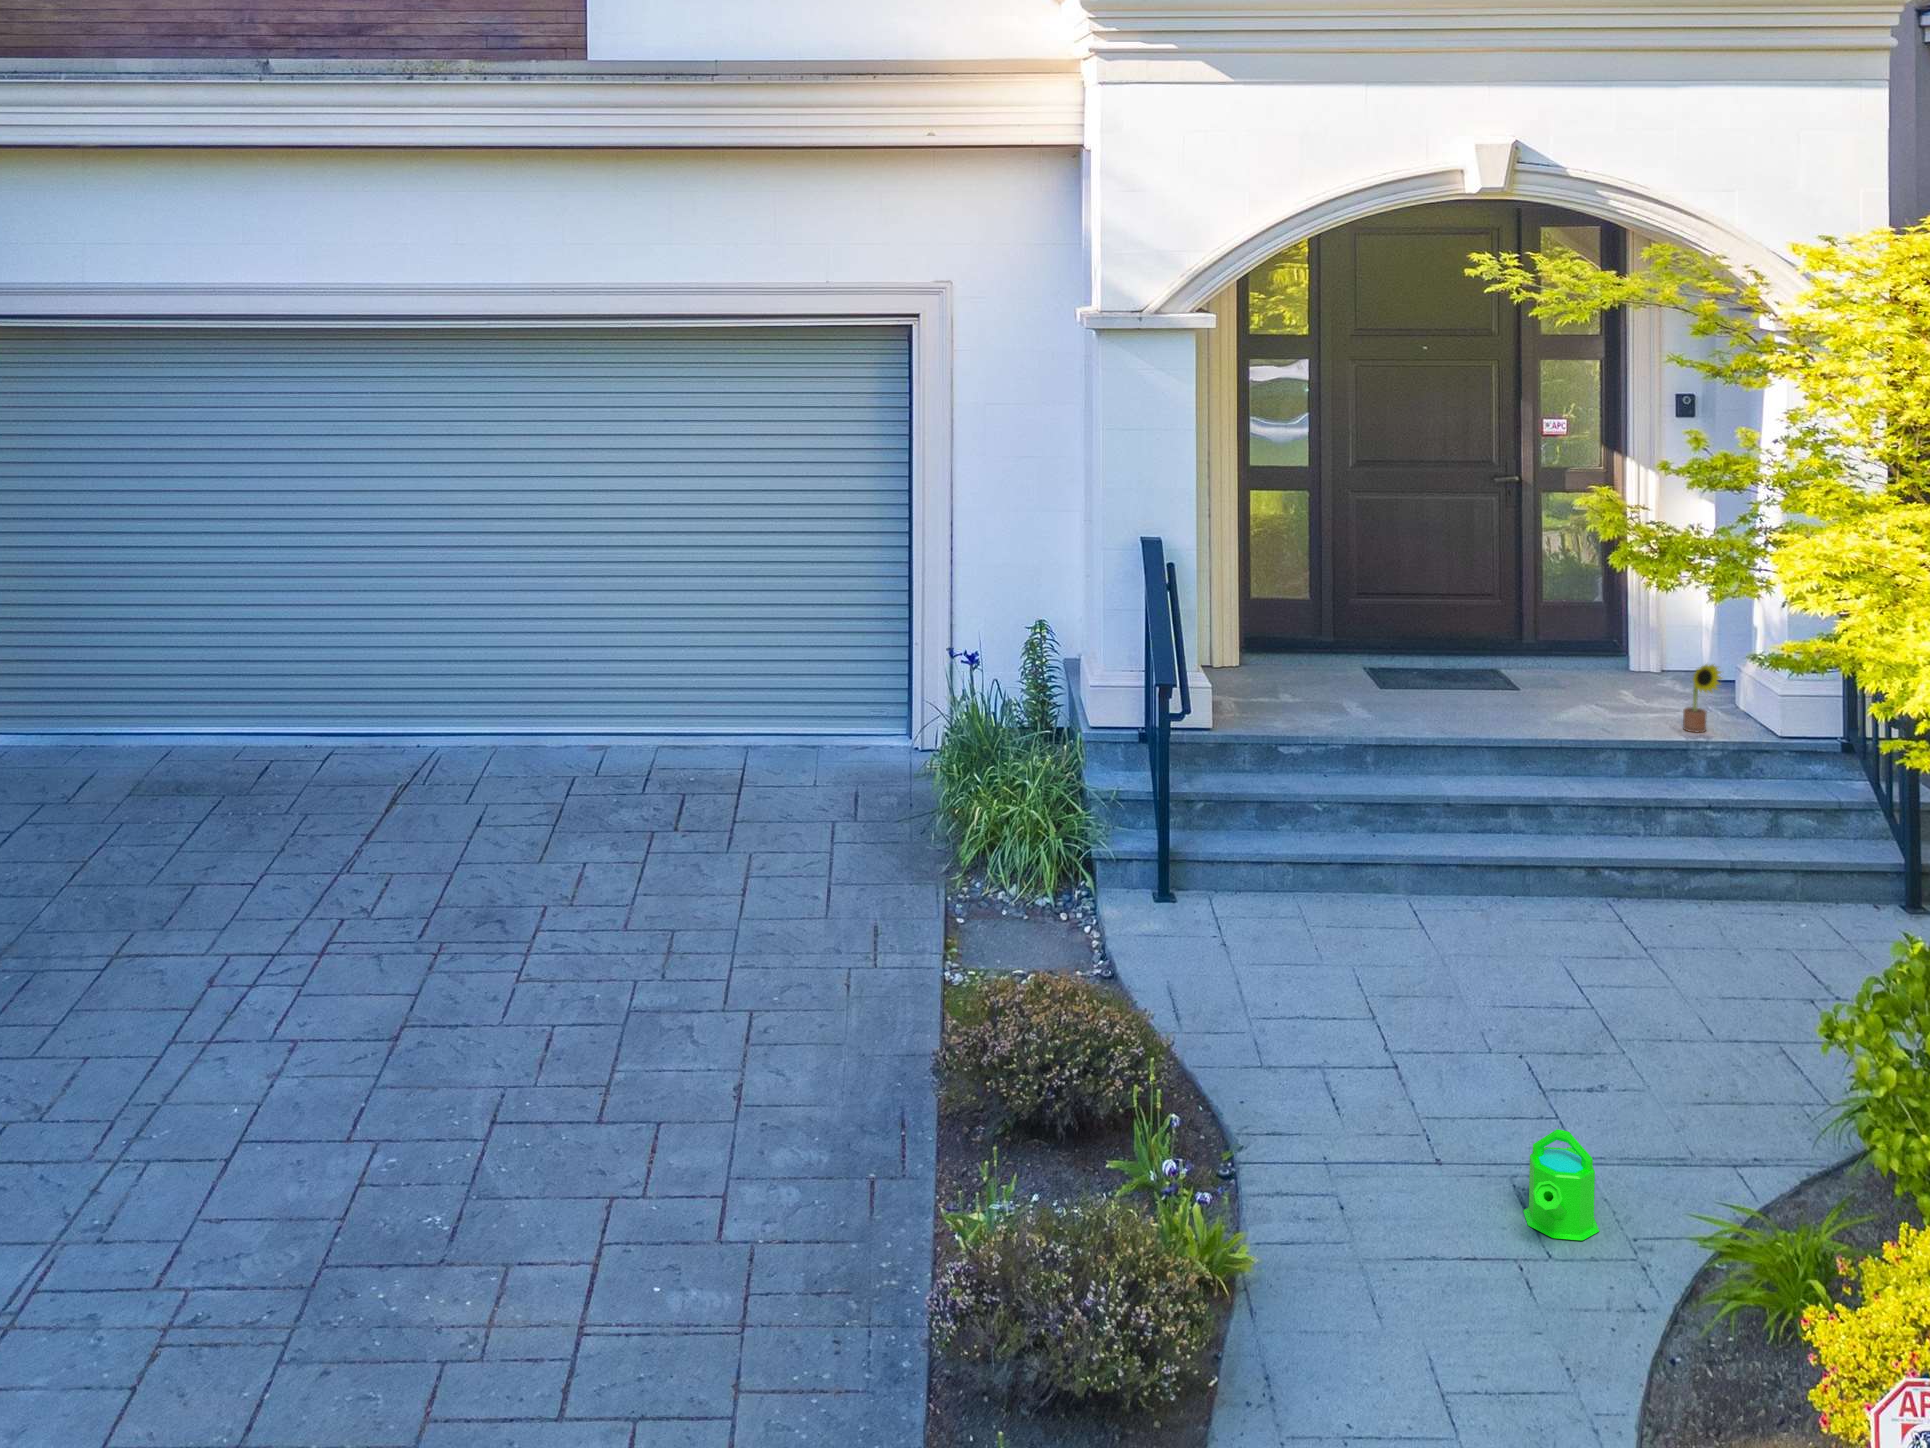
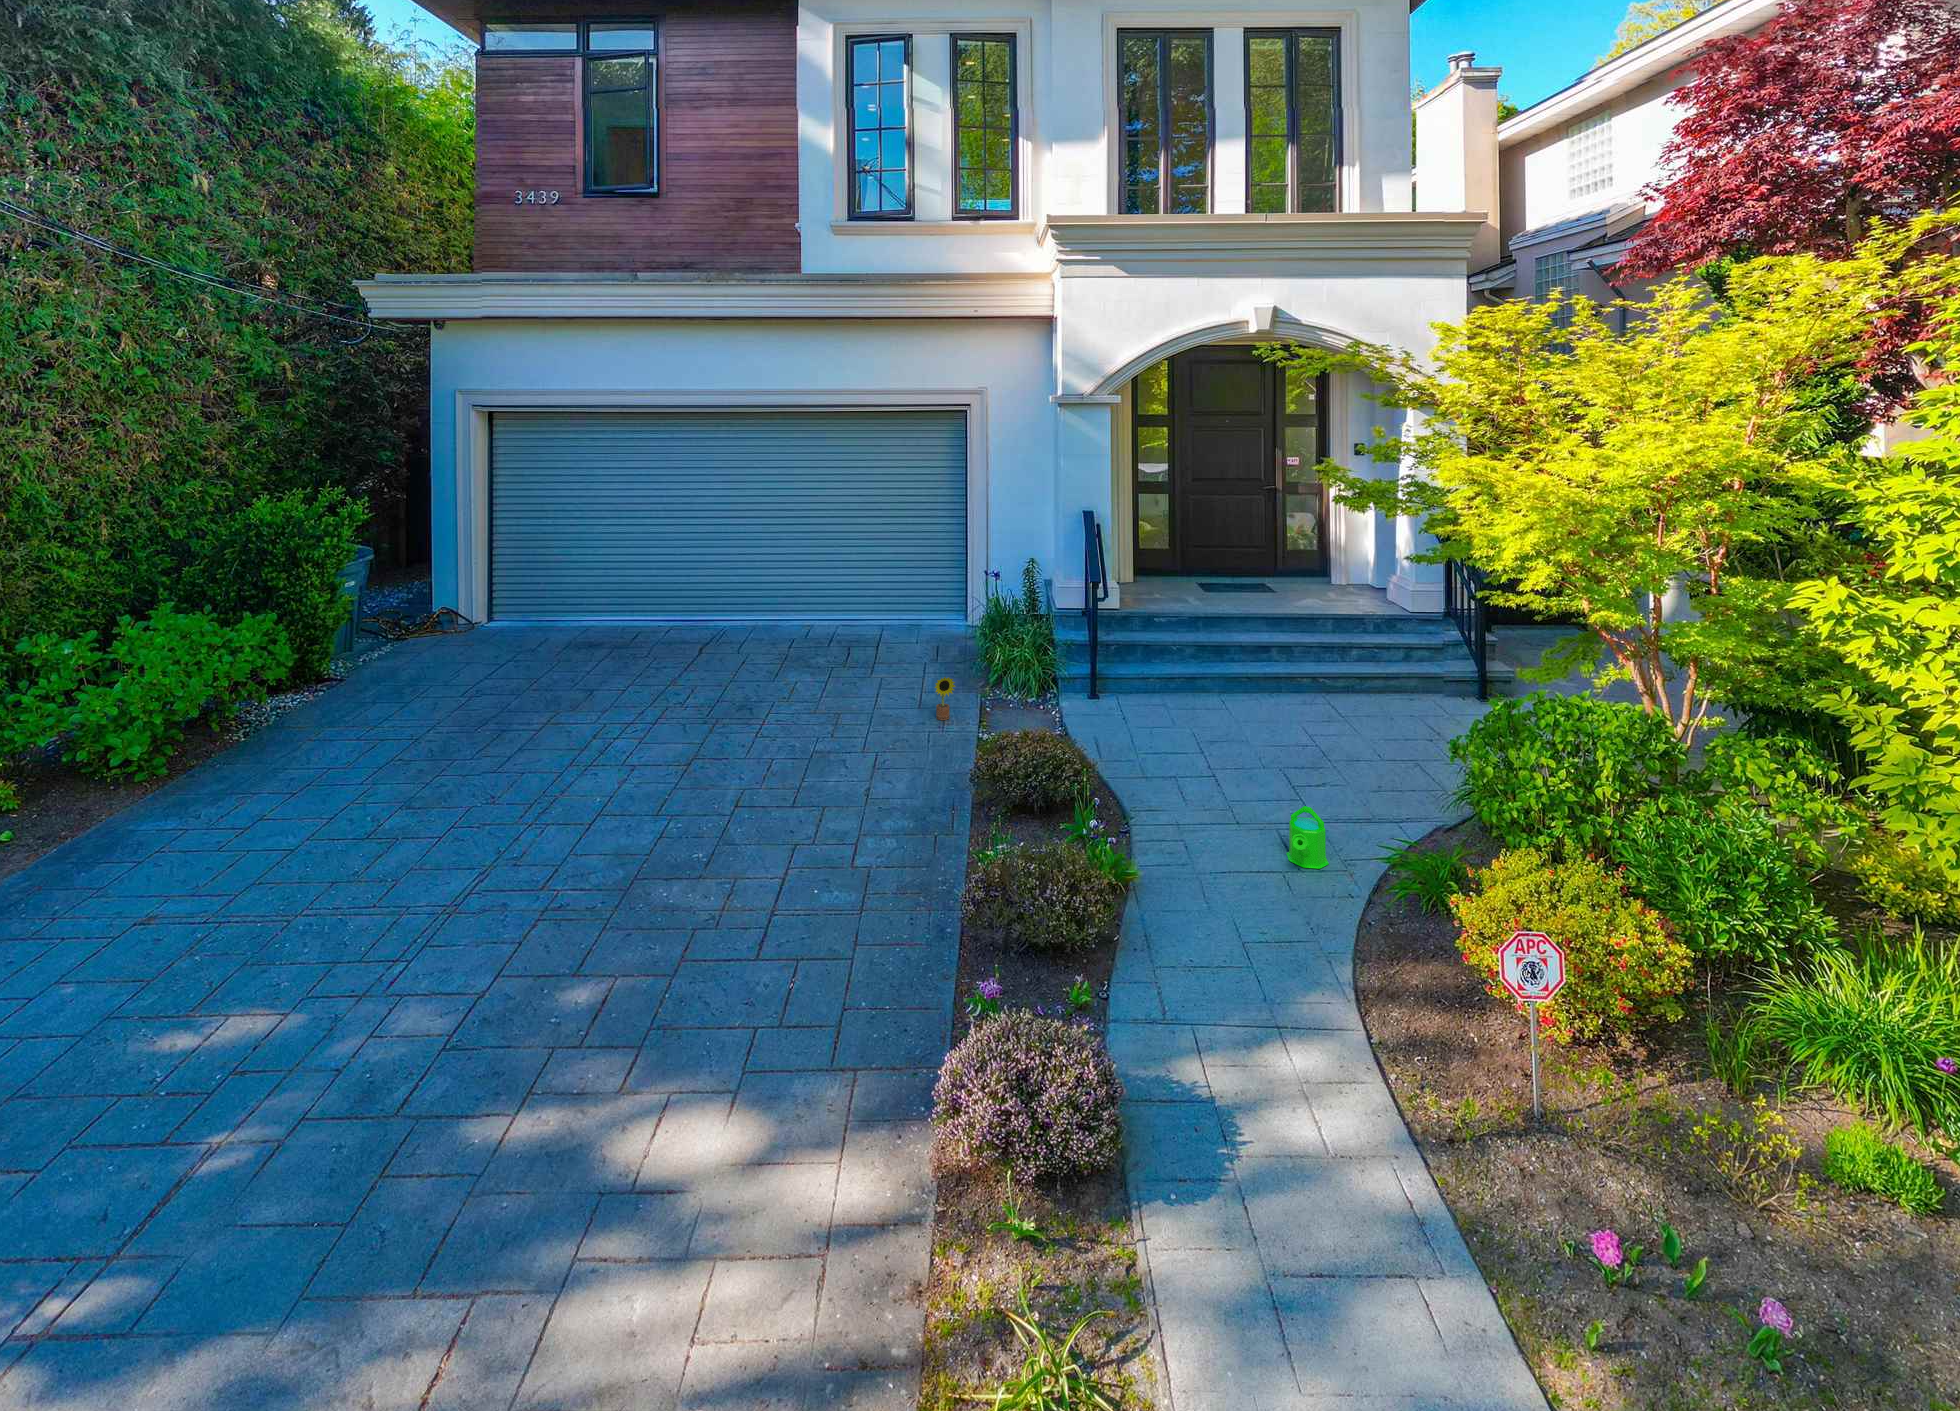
decorative plant: present [1683,664,1722,732] -> present [935,677,956,720]

